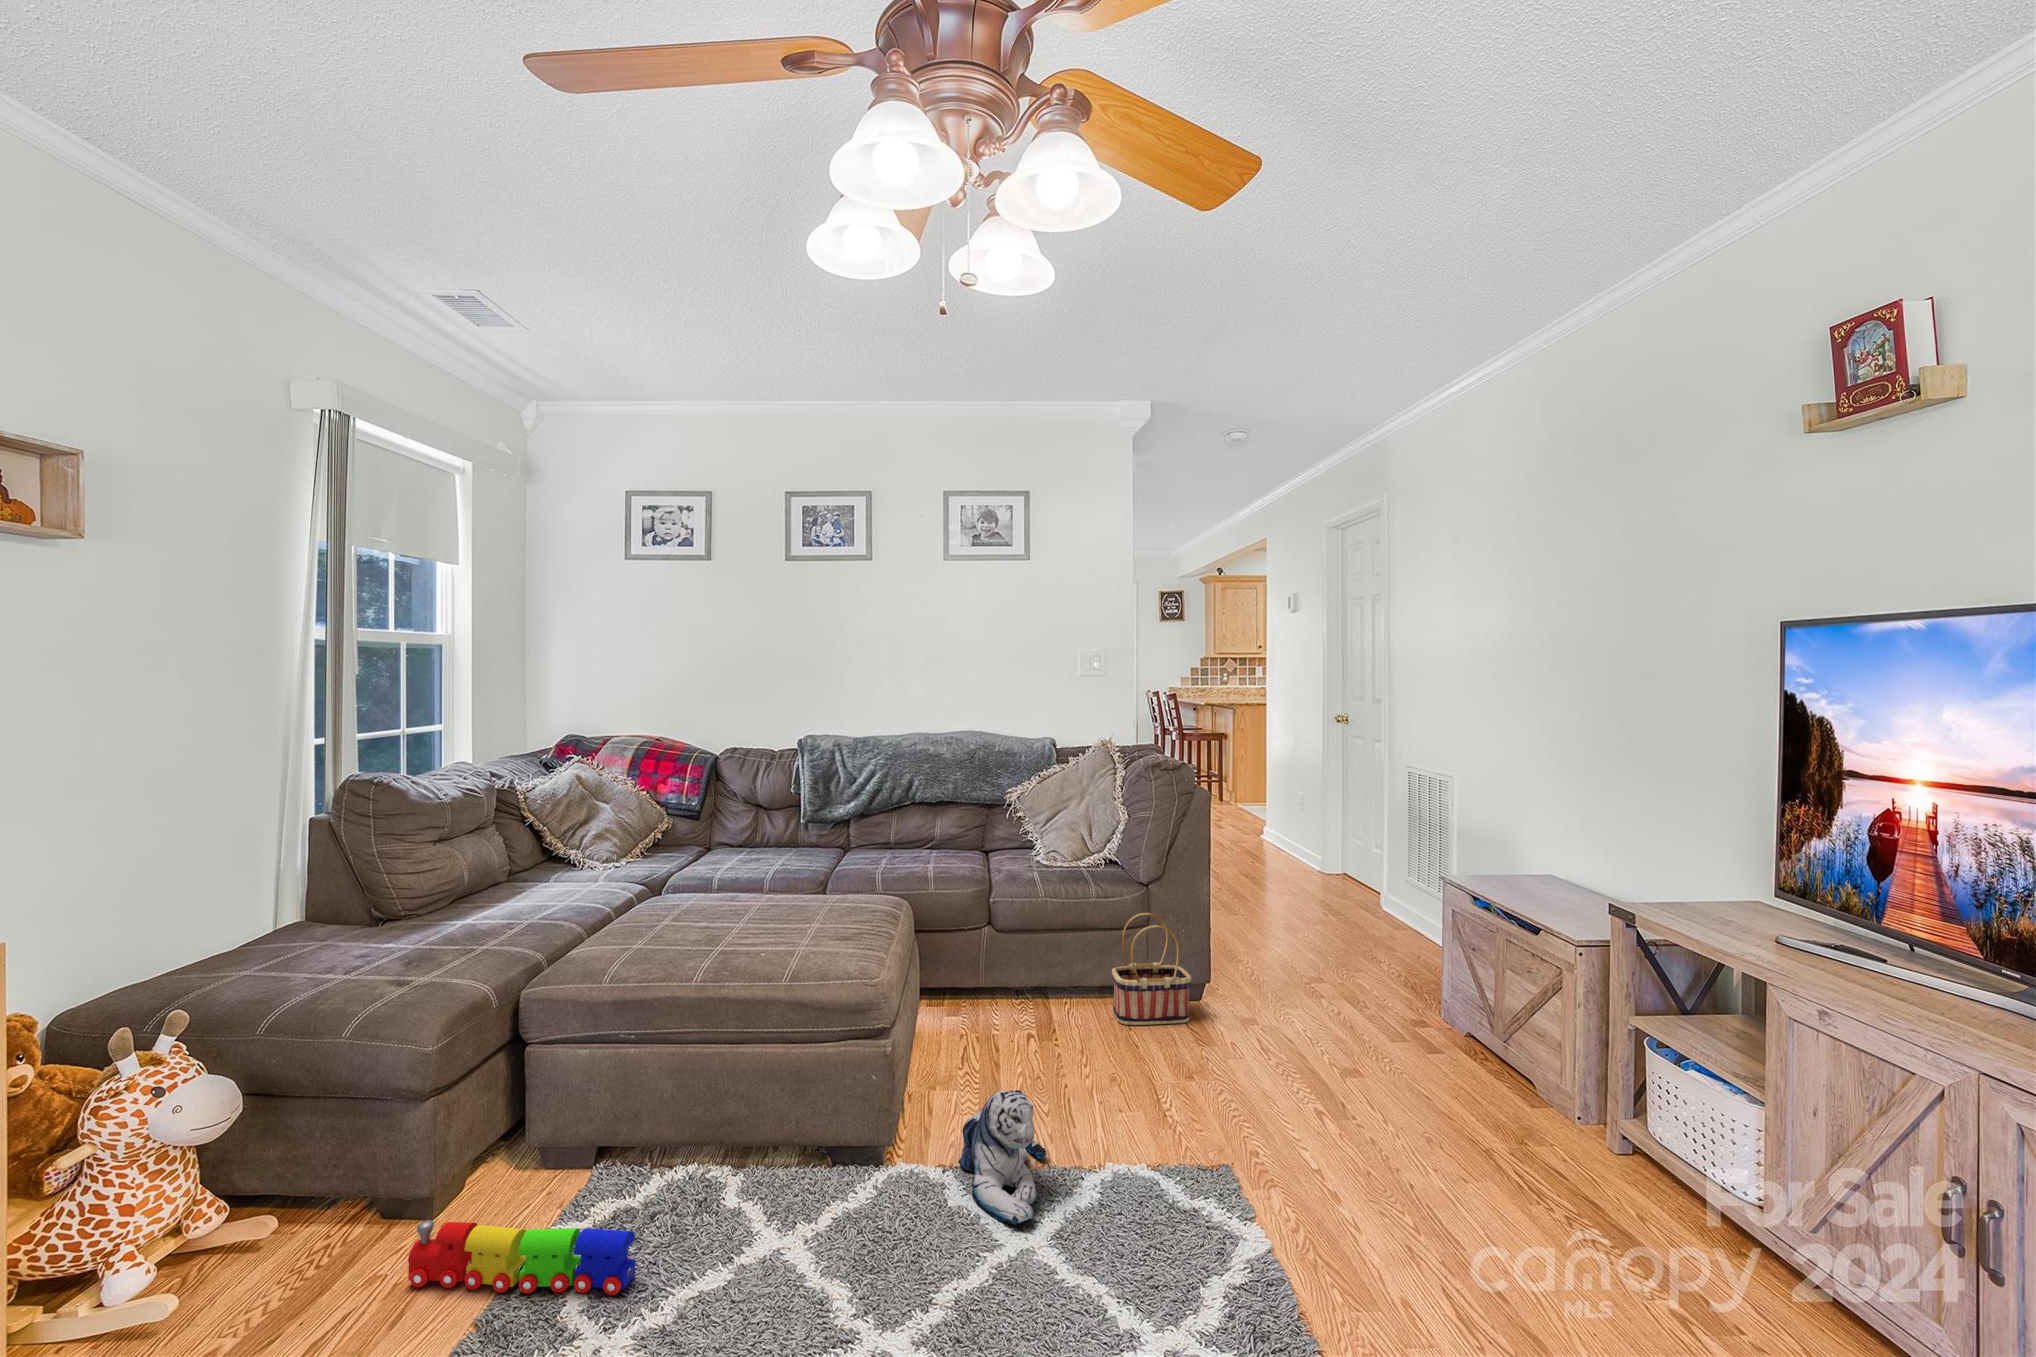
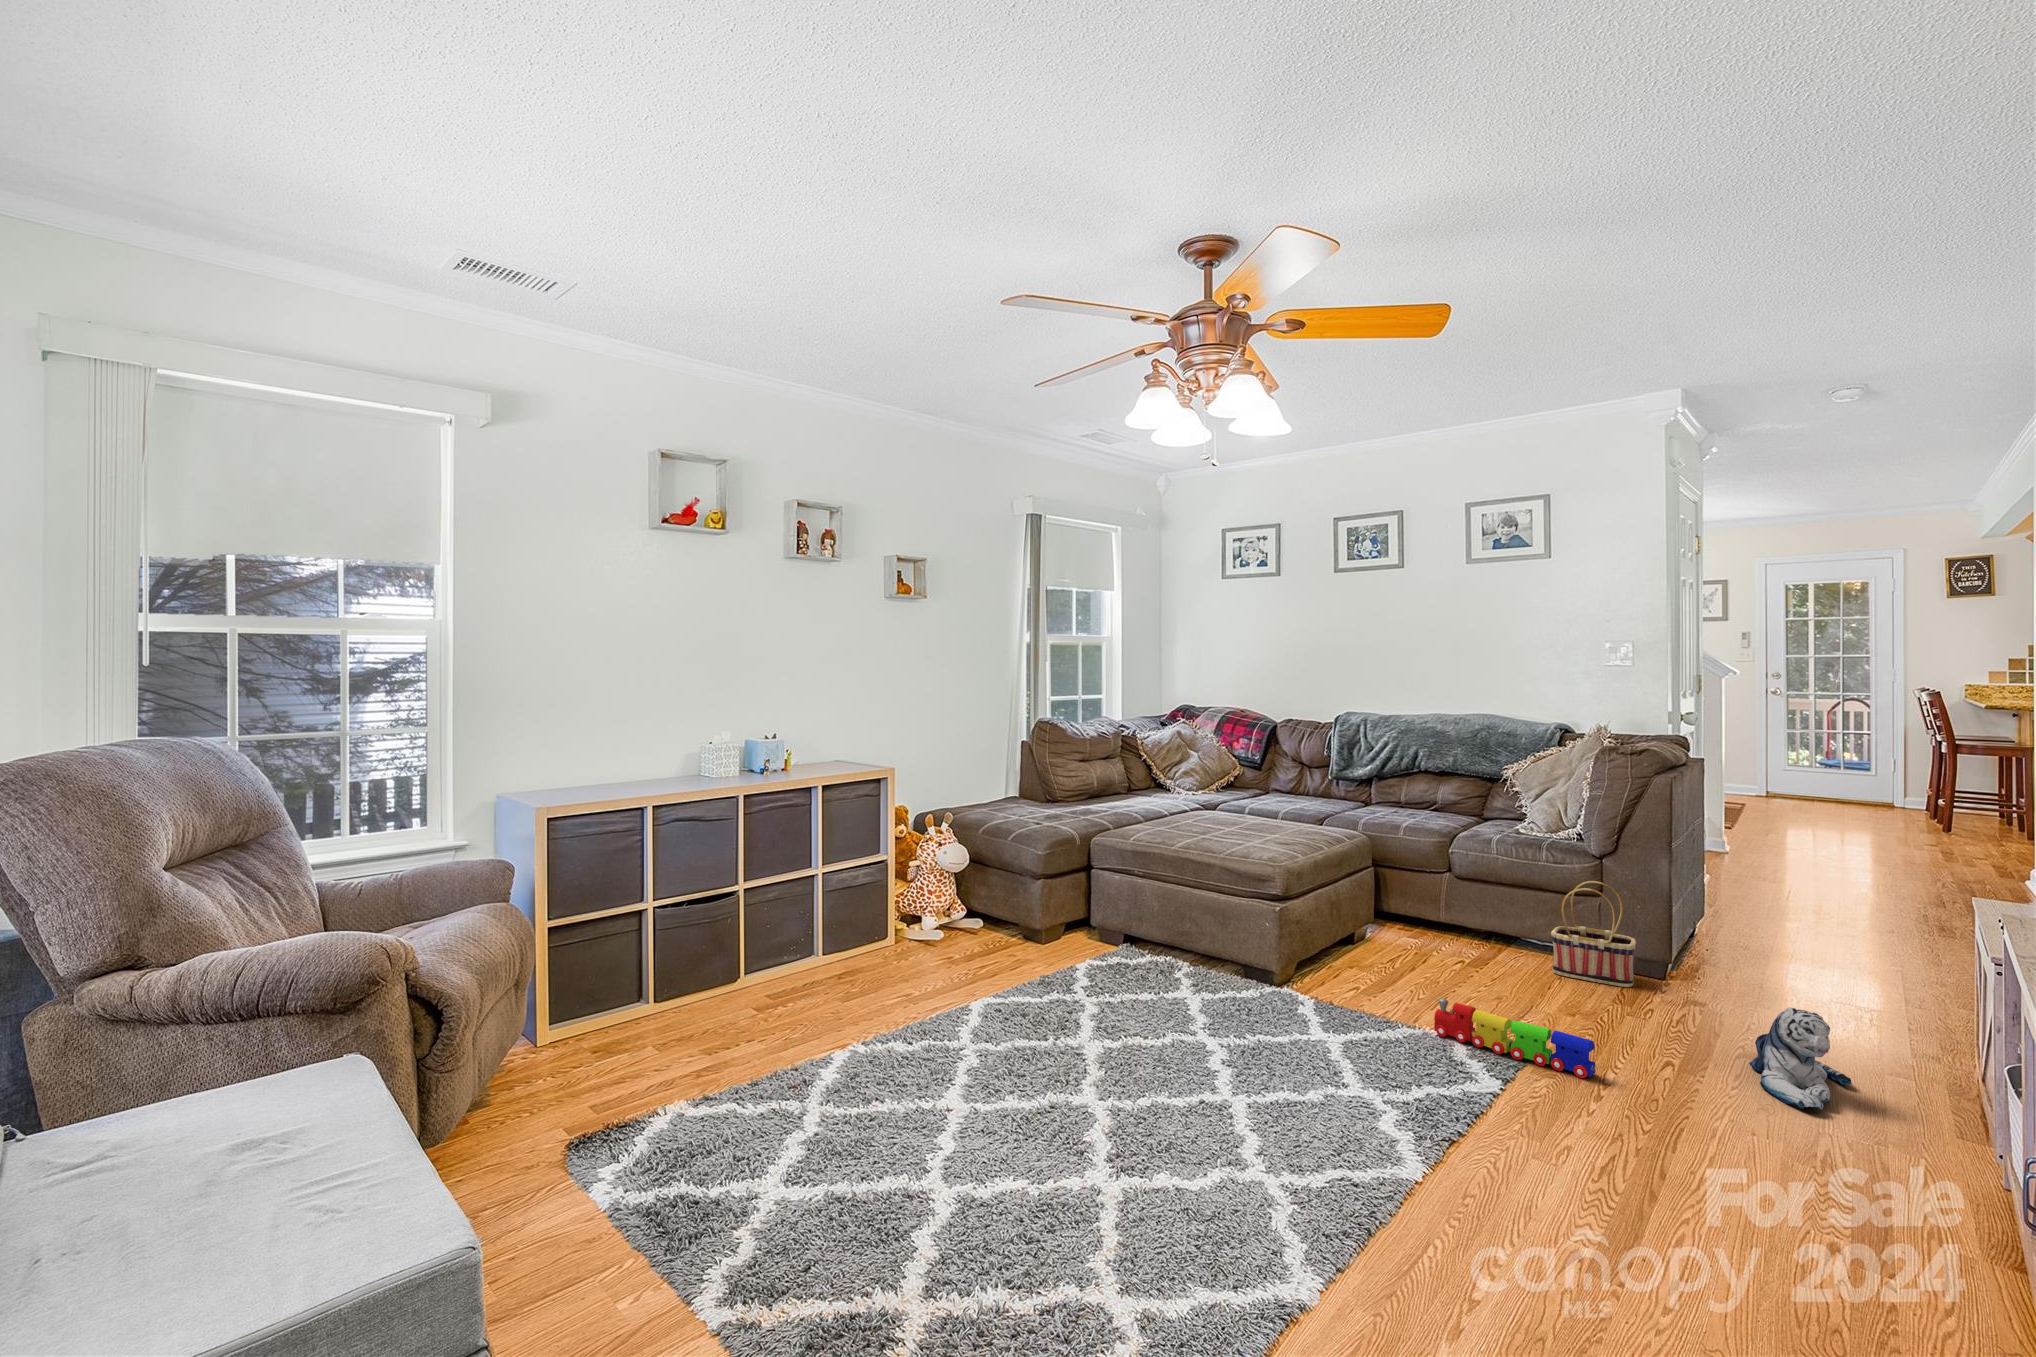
plush toy: present [958,1090,1046,1225] -> present [1749,1007,1852,1110]
toy train: present [408,1220,635,1295] -> present [1434,998,1596,1078]

